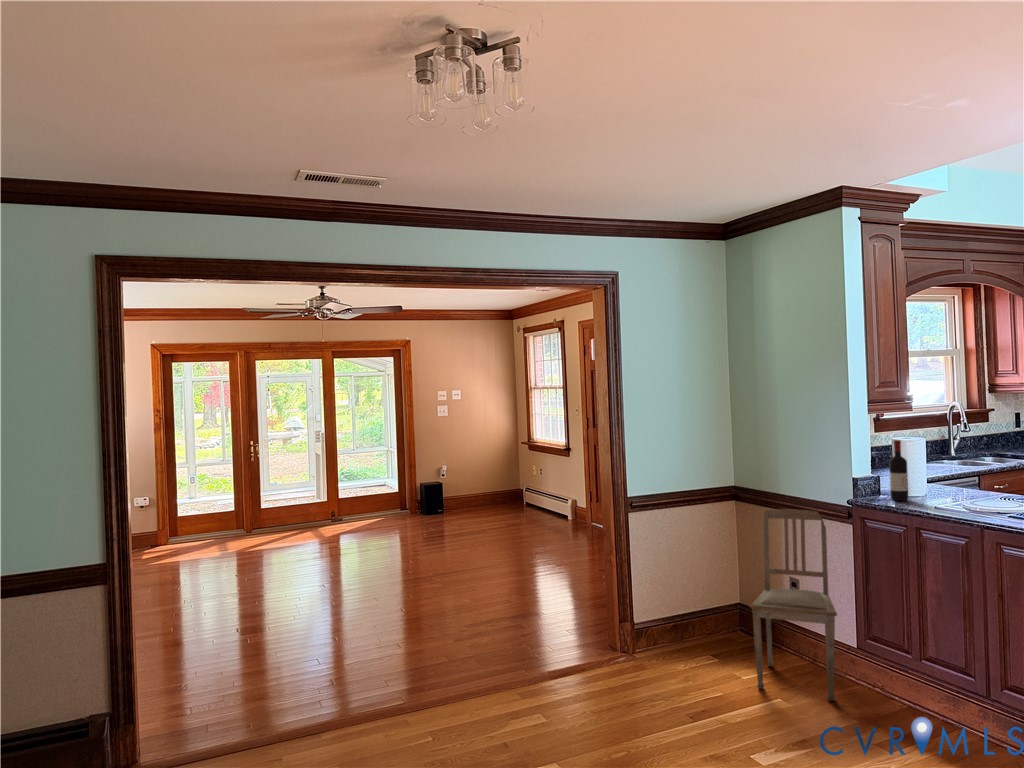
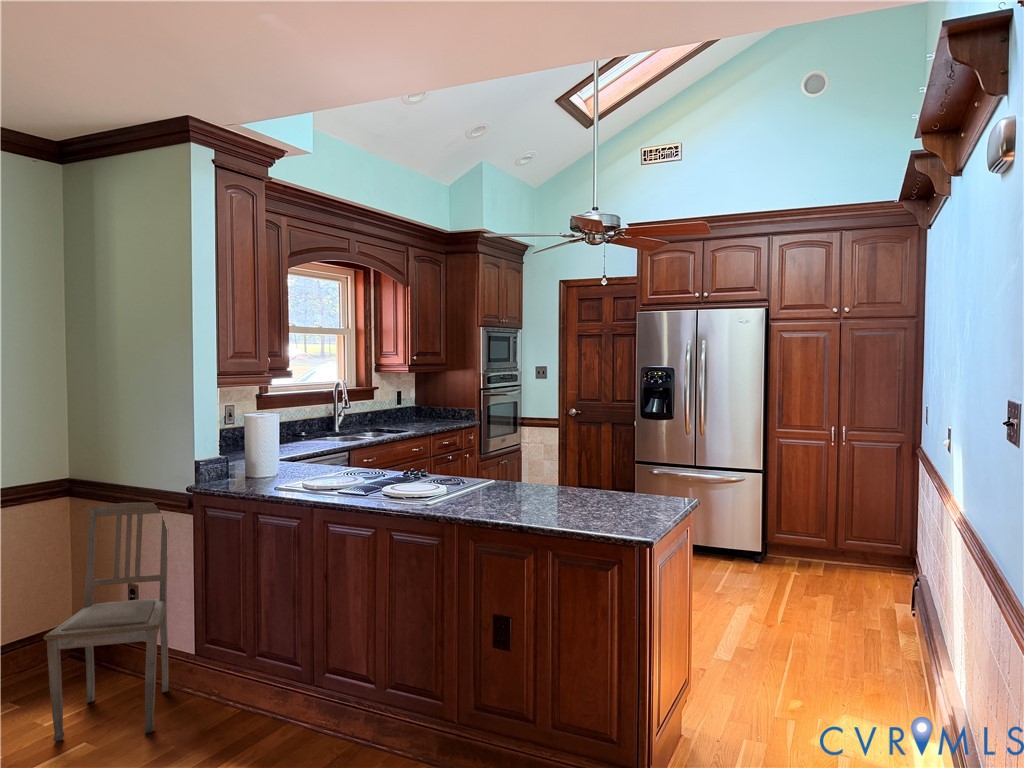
wine bottle: present [889,440,908,501] -> none [234,416,254,484]

